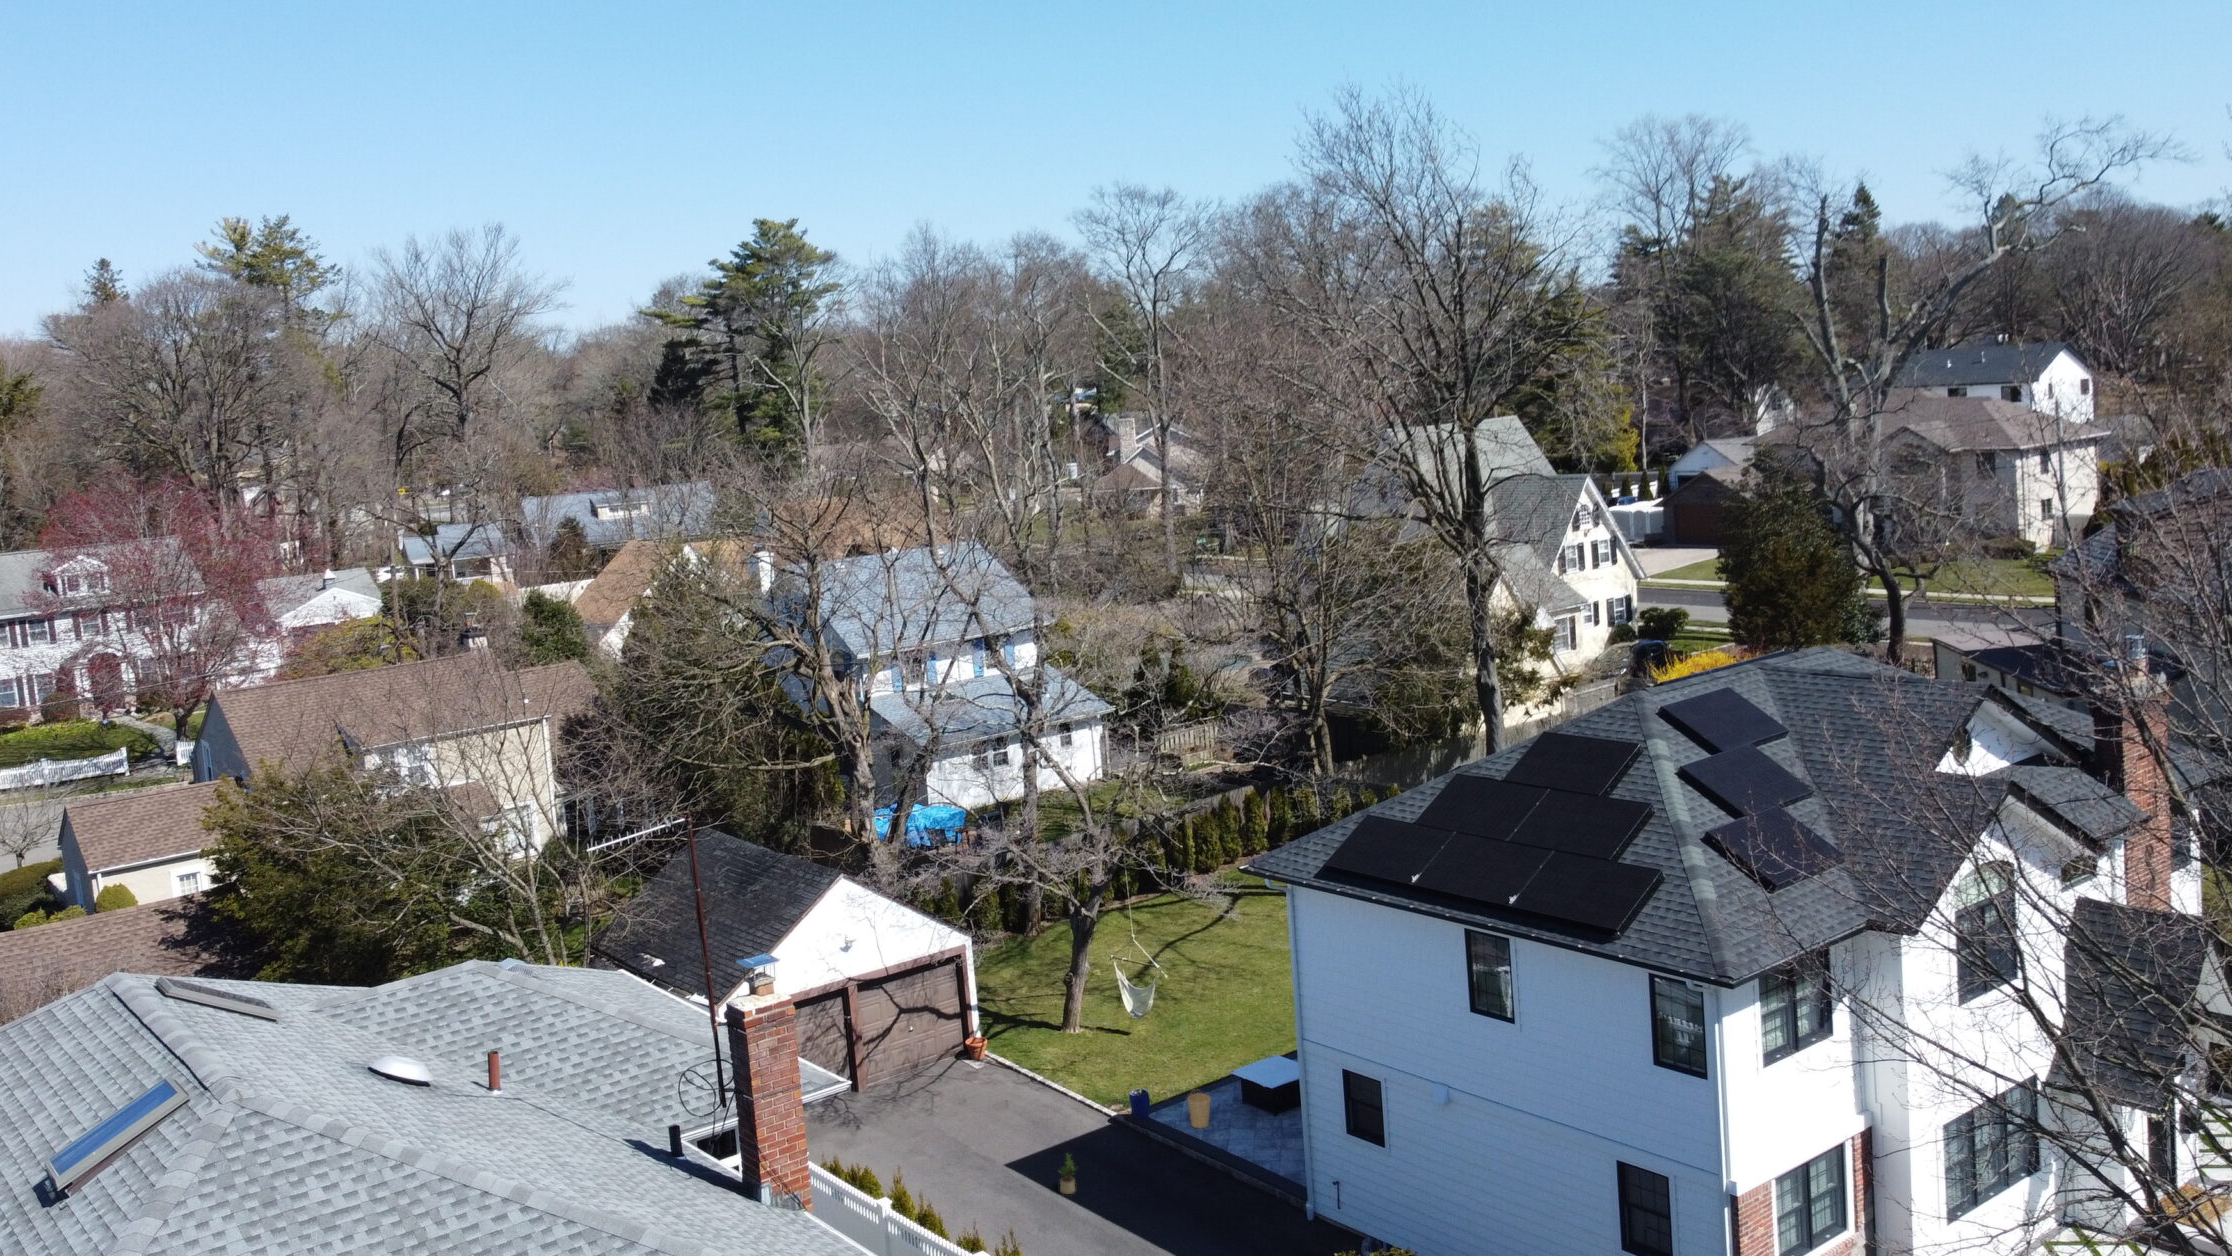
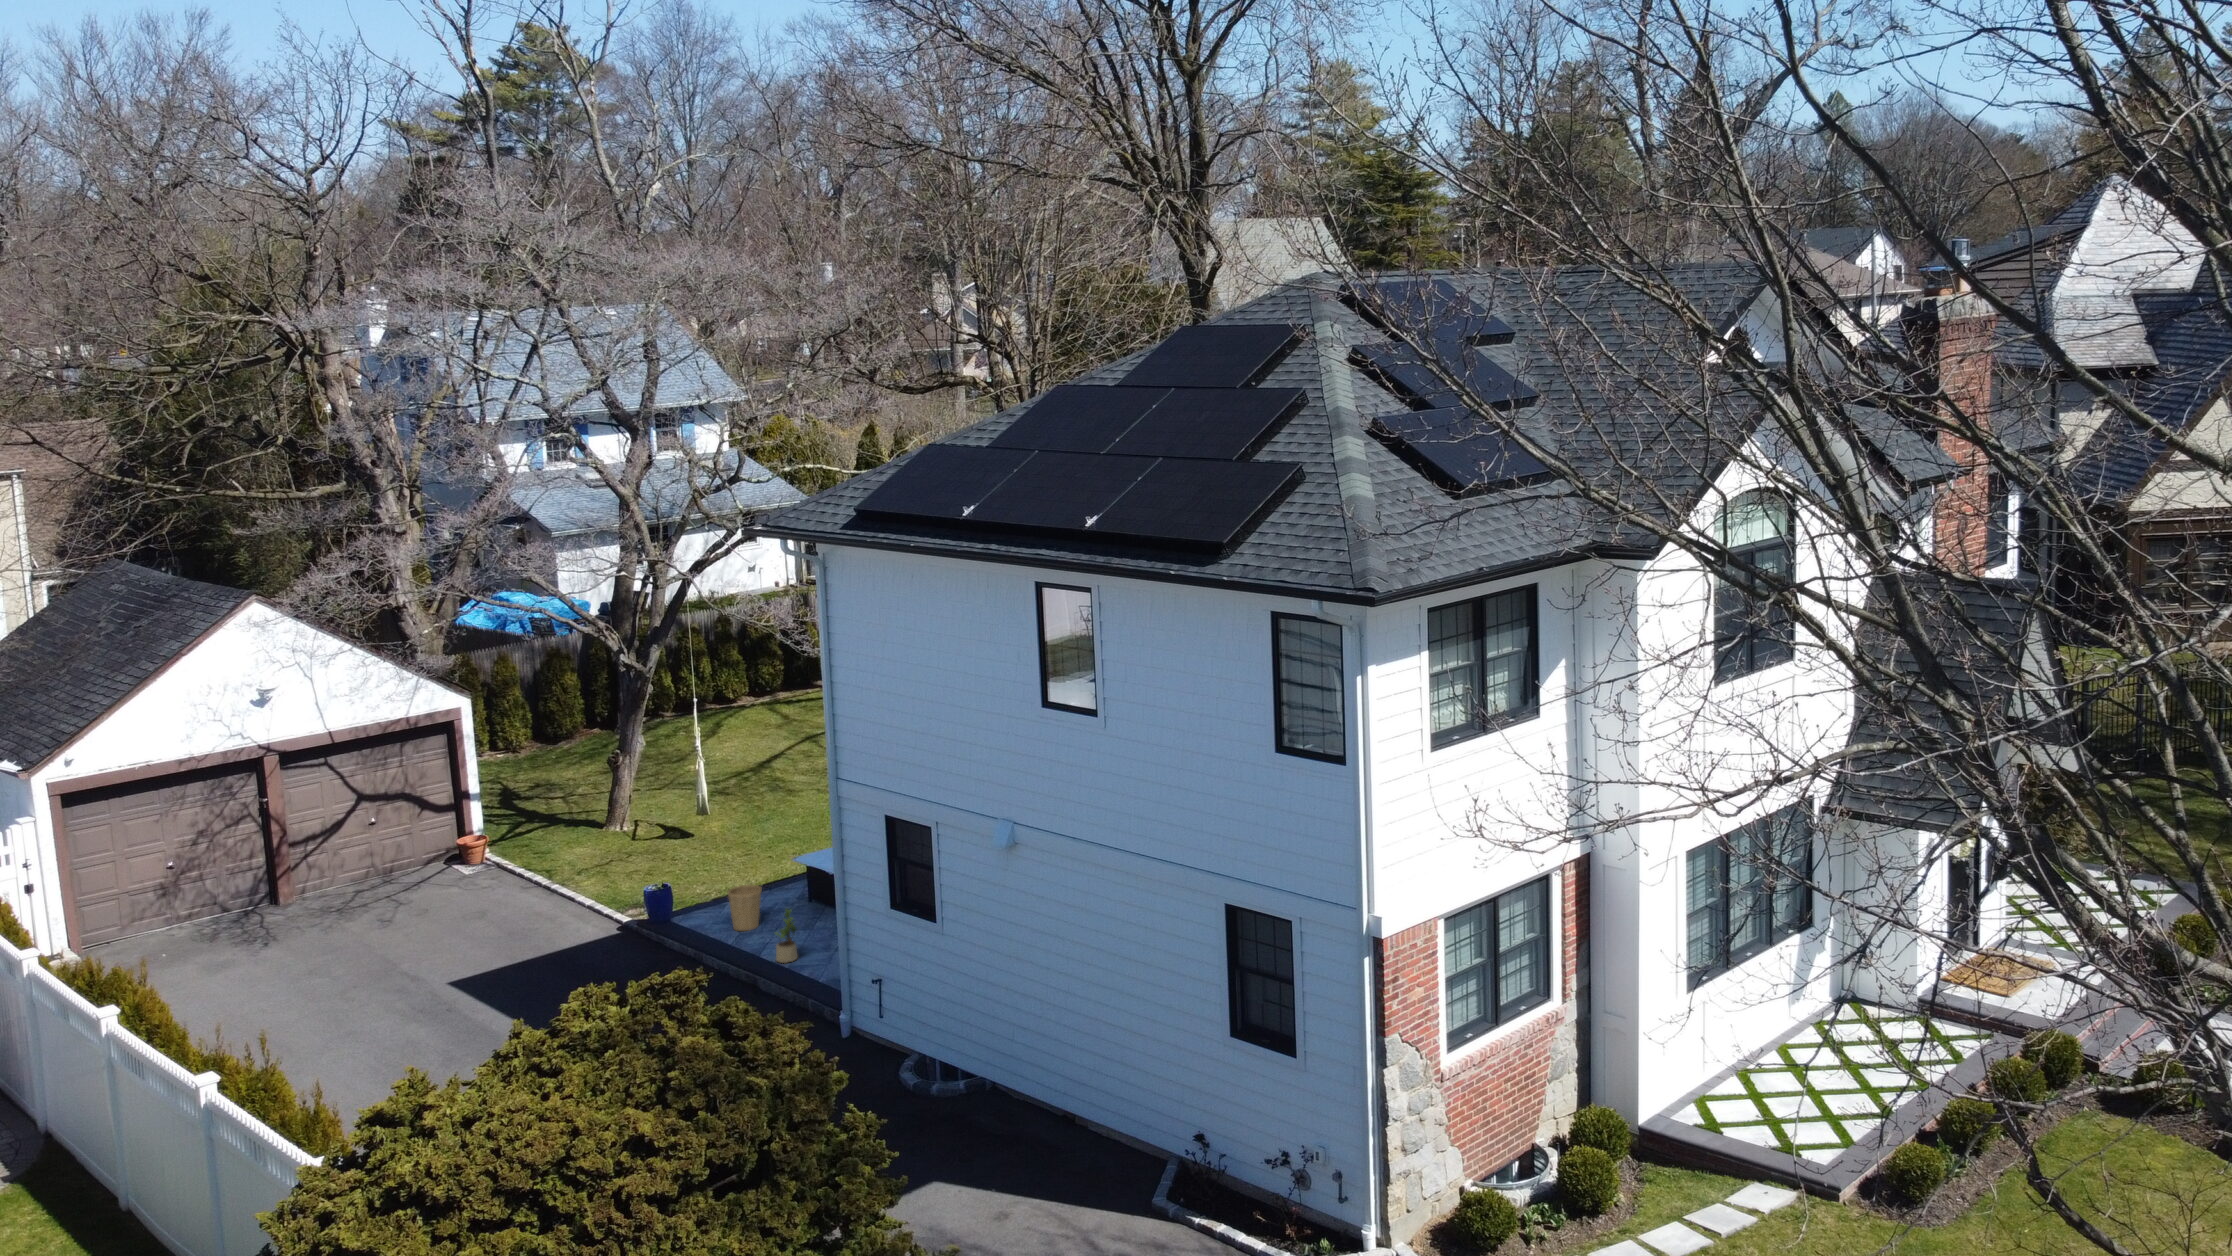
potted plant: present [1060,1153,1075,1194] -> present [775,909,798,963]

